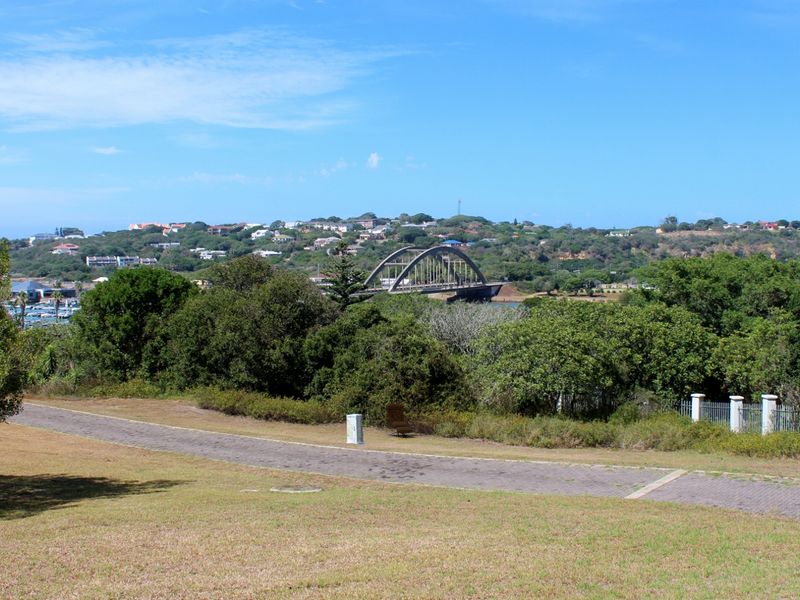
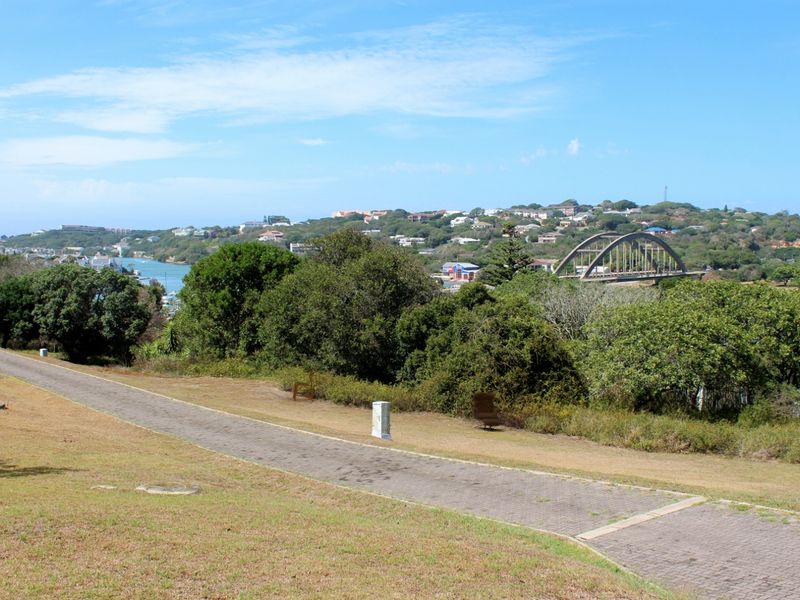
bench: none [211,389,233,419] -> present [293,370,314,402]

